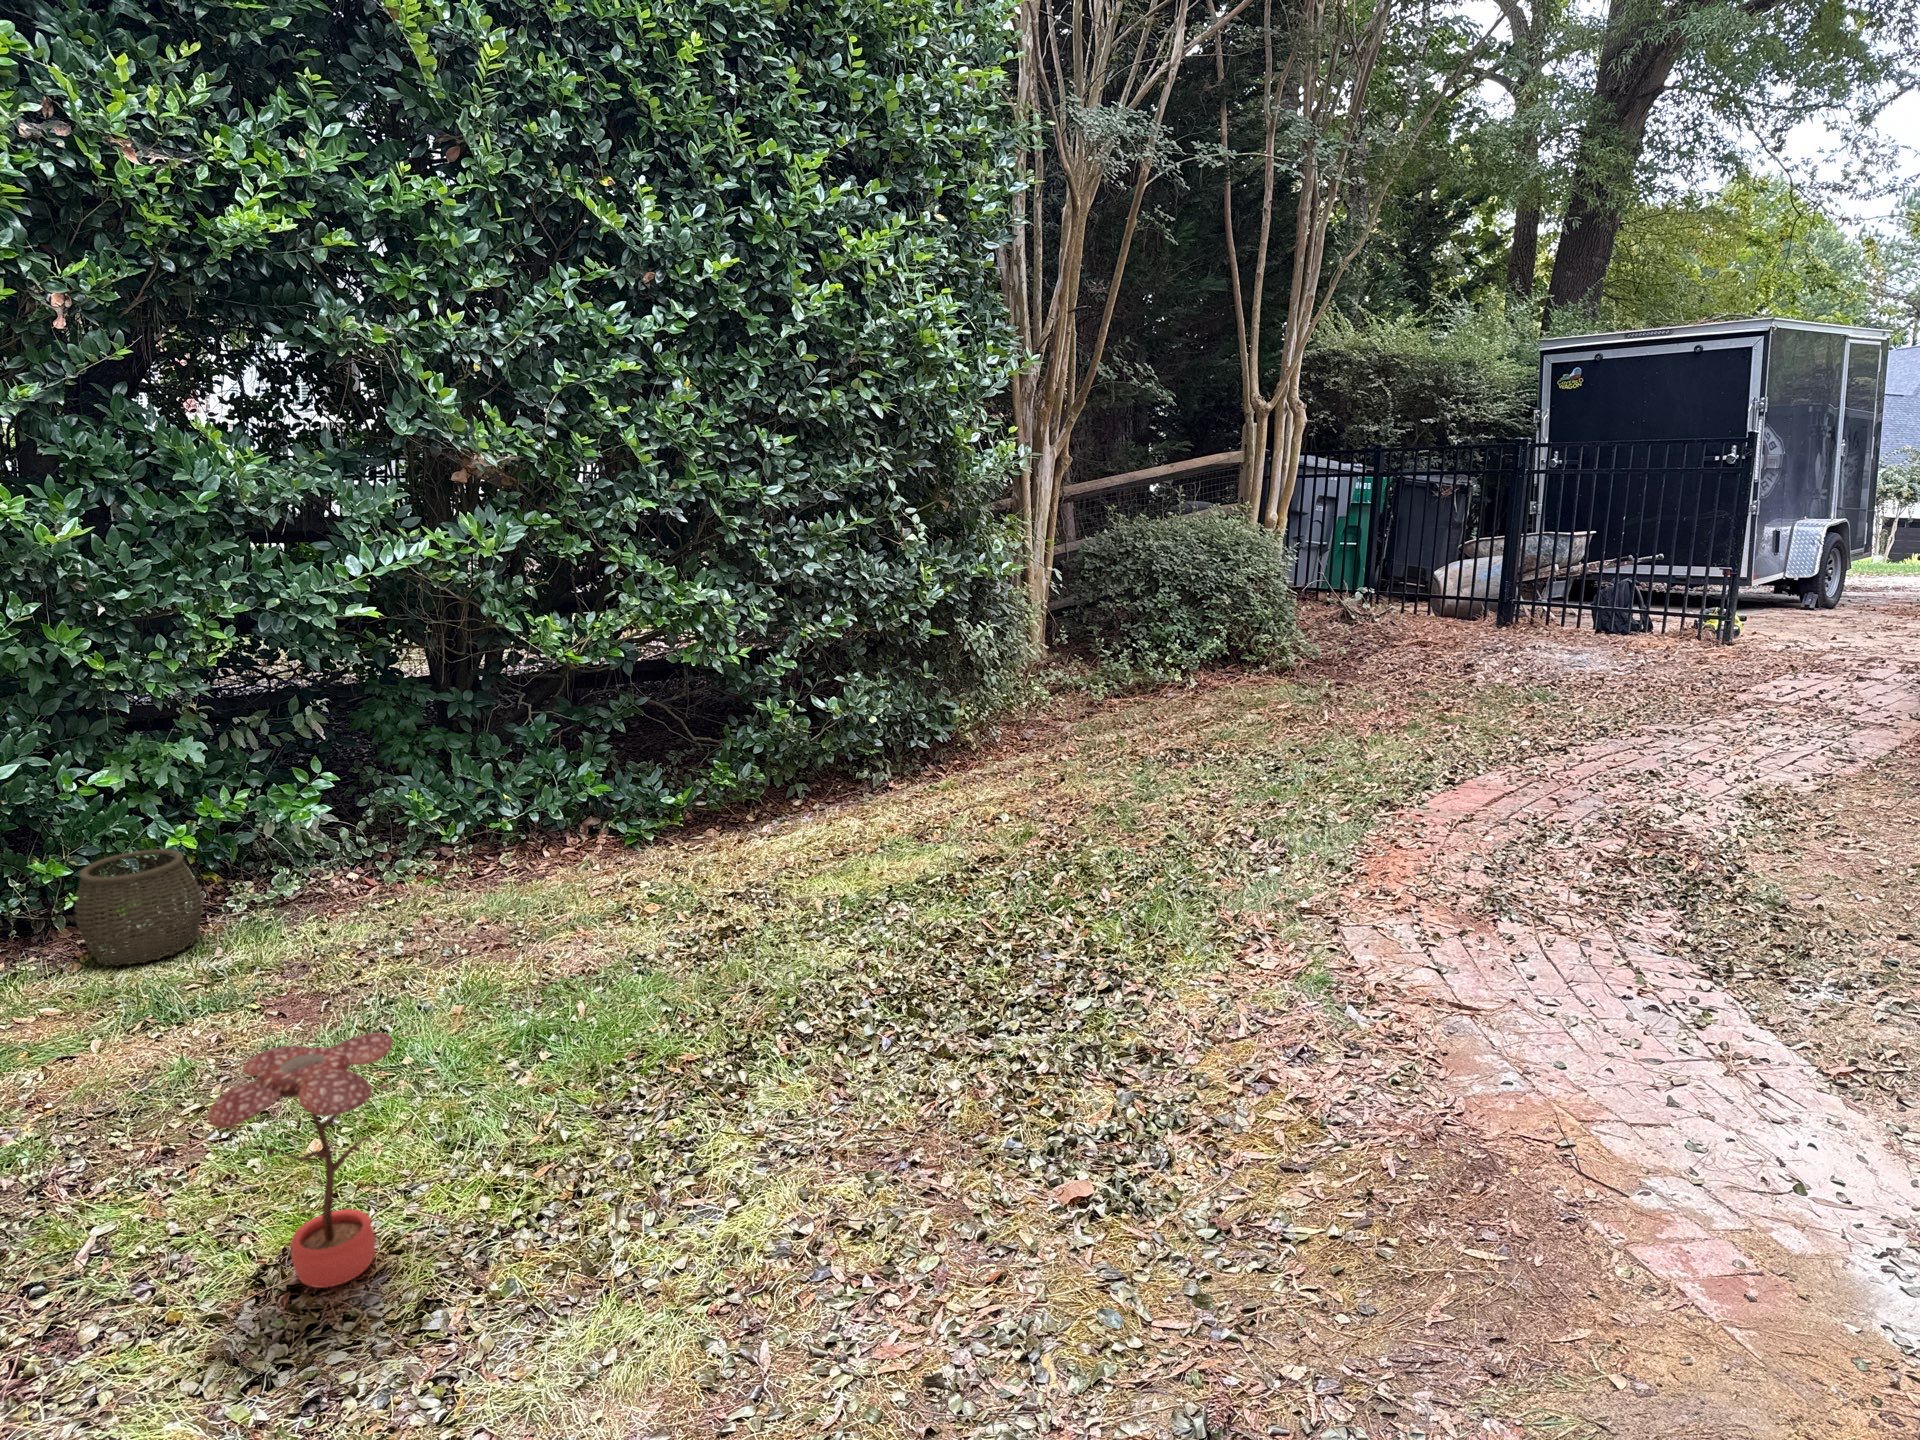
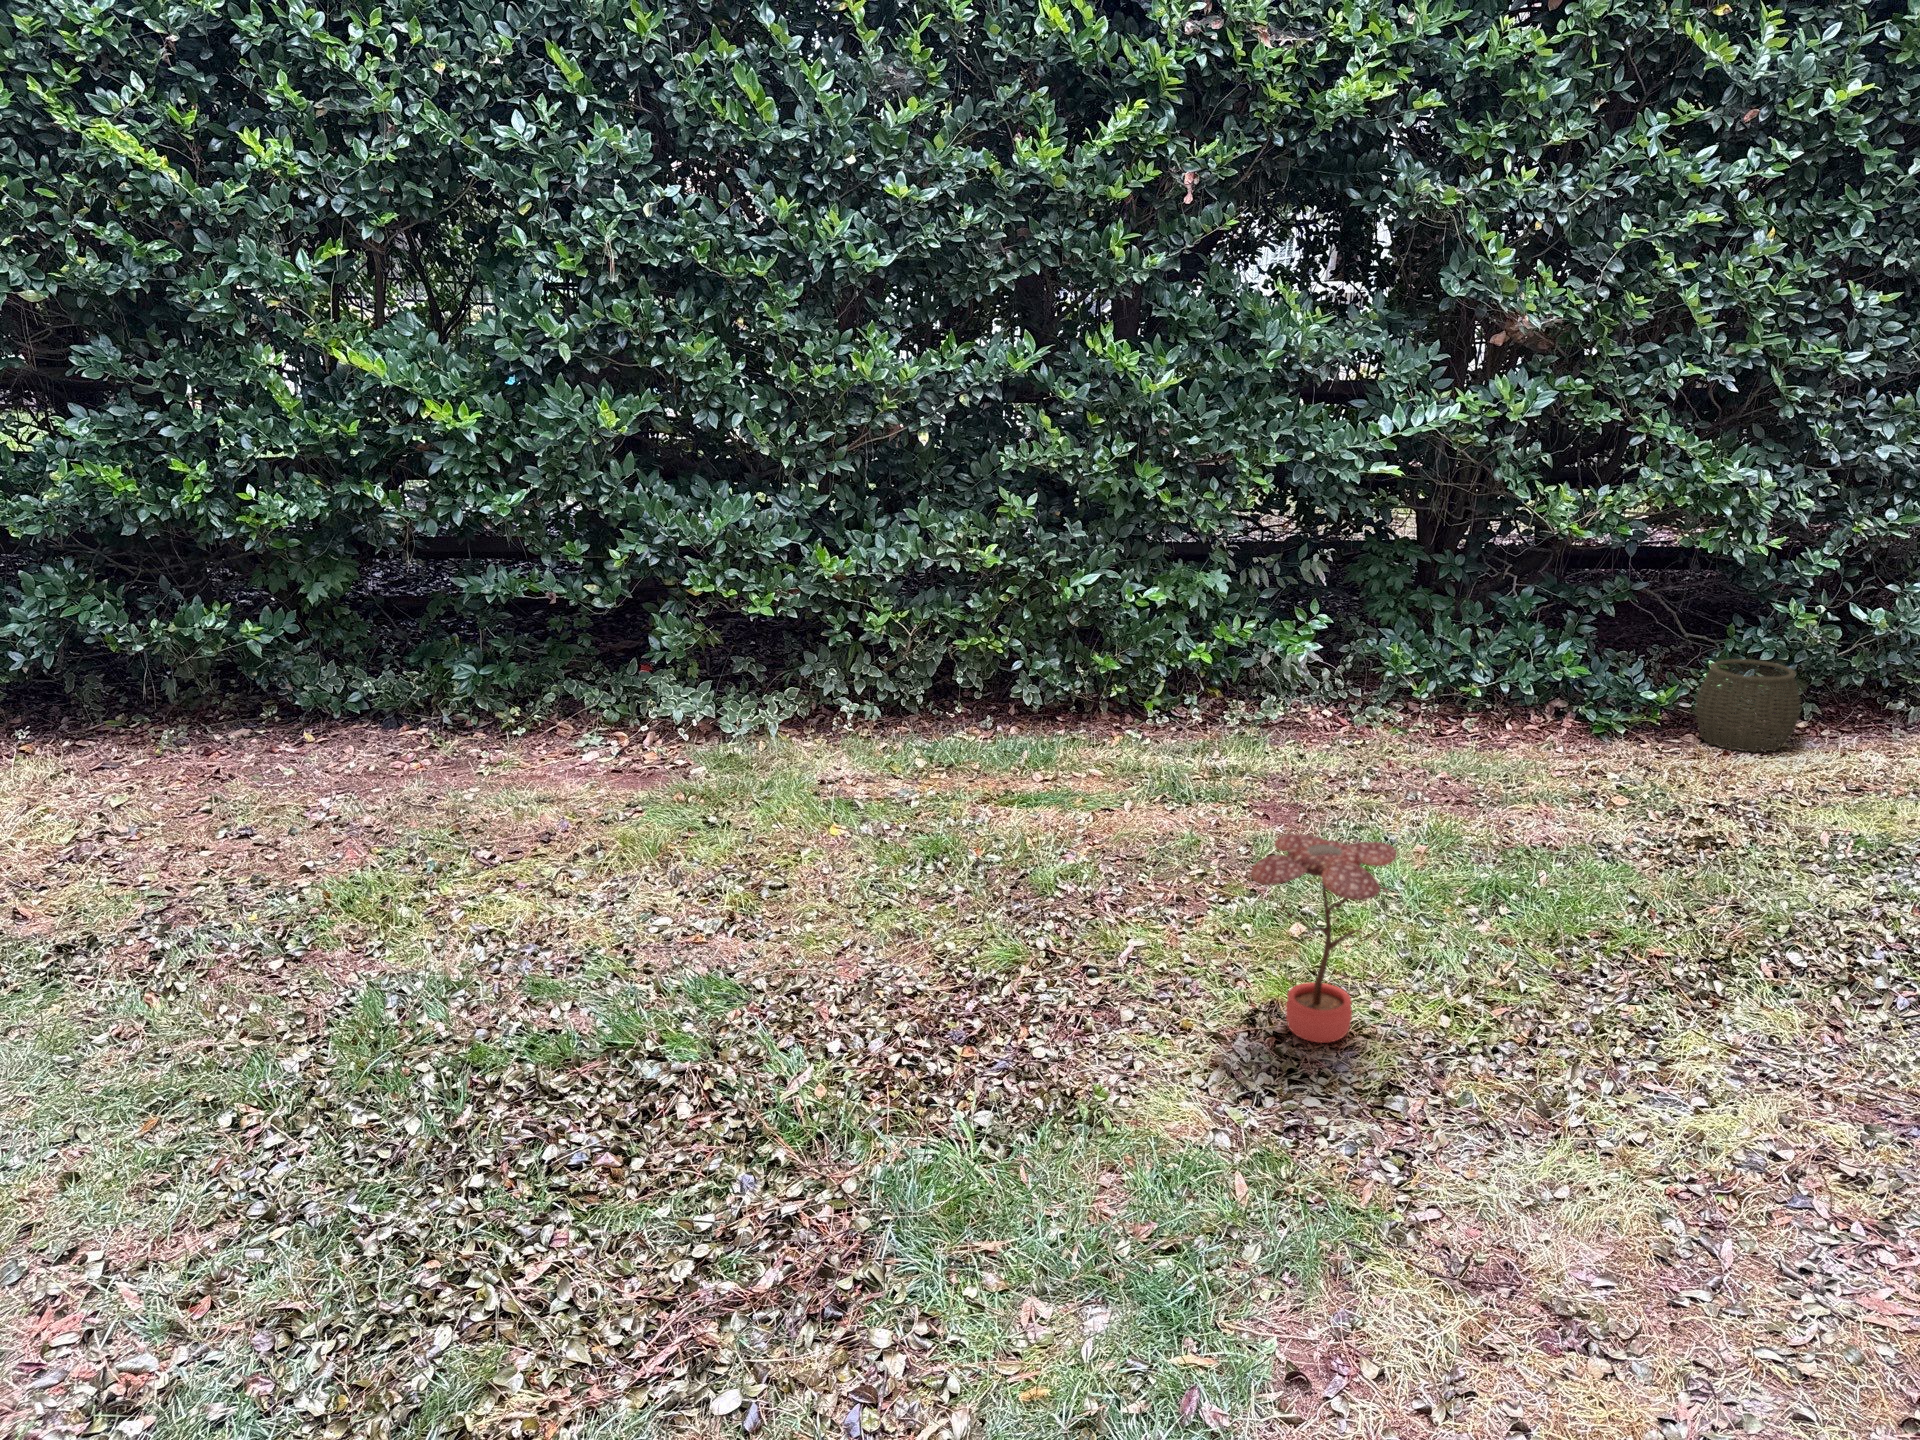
woven basket: present [75,849,202,965] -> present [1696,659,1801,752]

